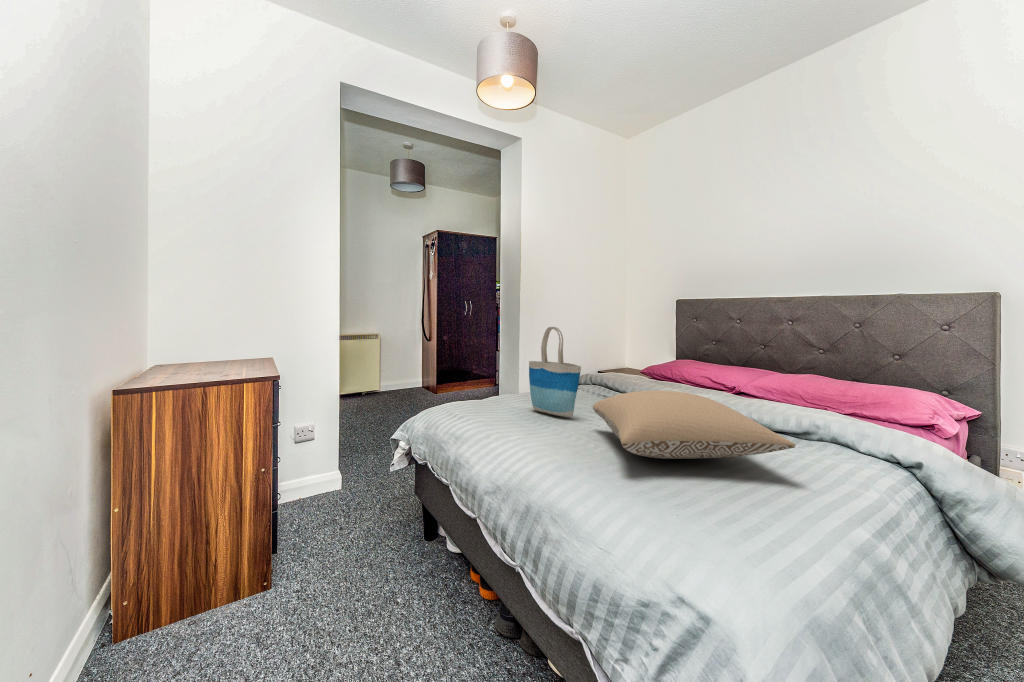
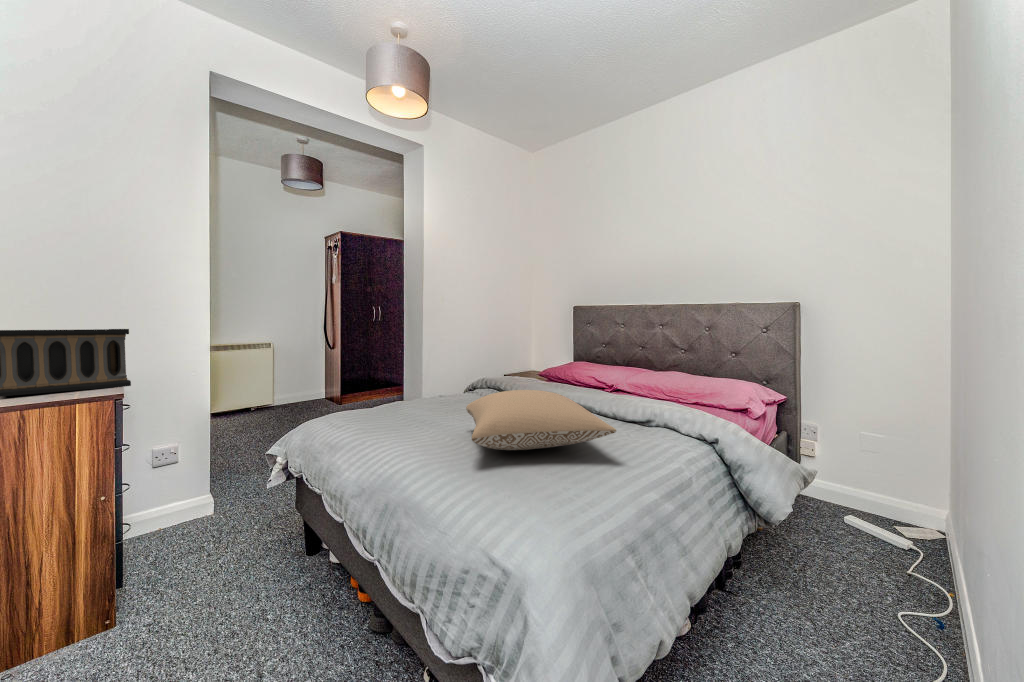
speaker: none [165,318,282,378] -> present [0,329,131,397]
tote bag: present [529,327,581,417] -> none [412,333,459,419]

